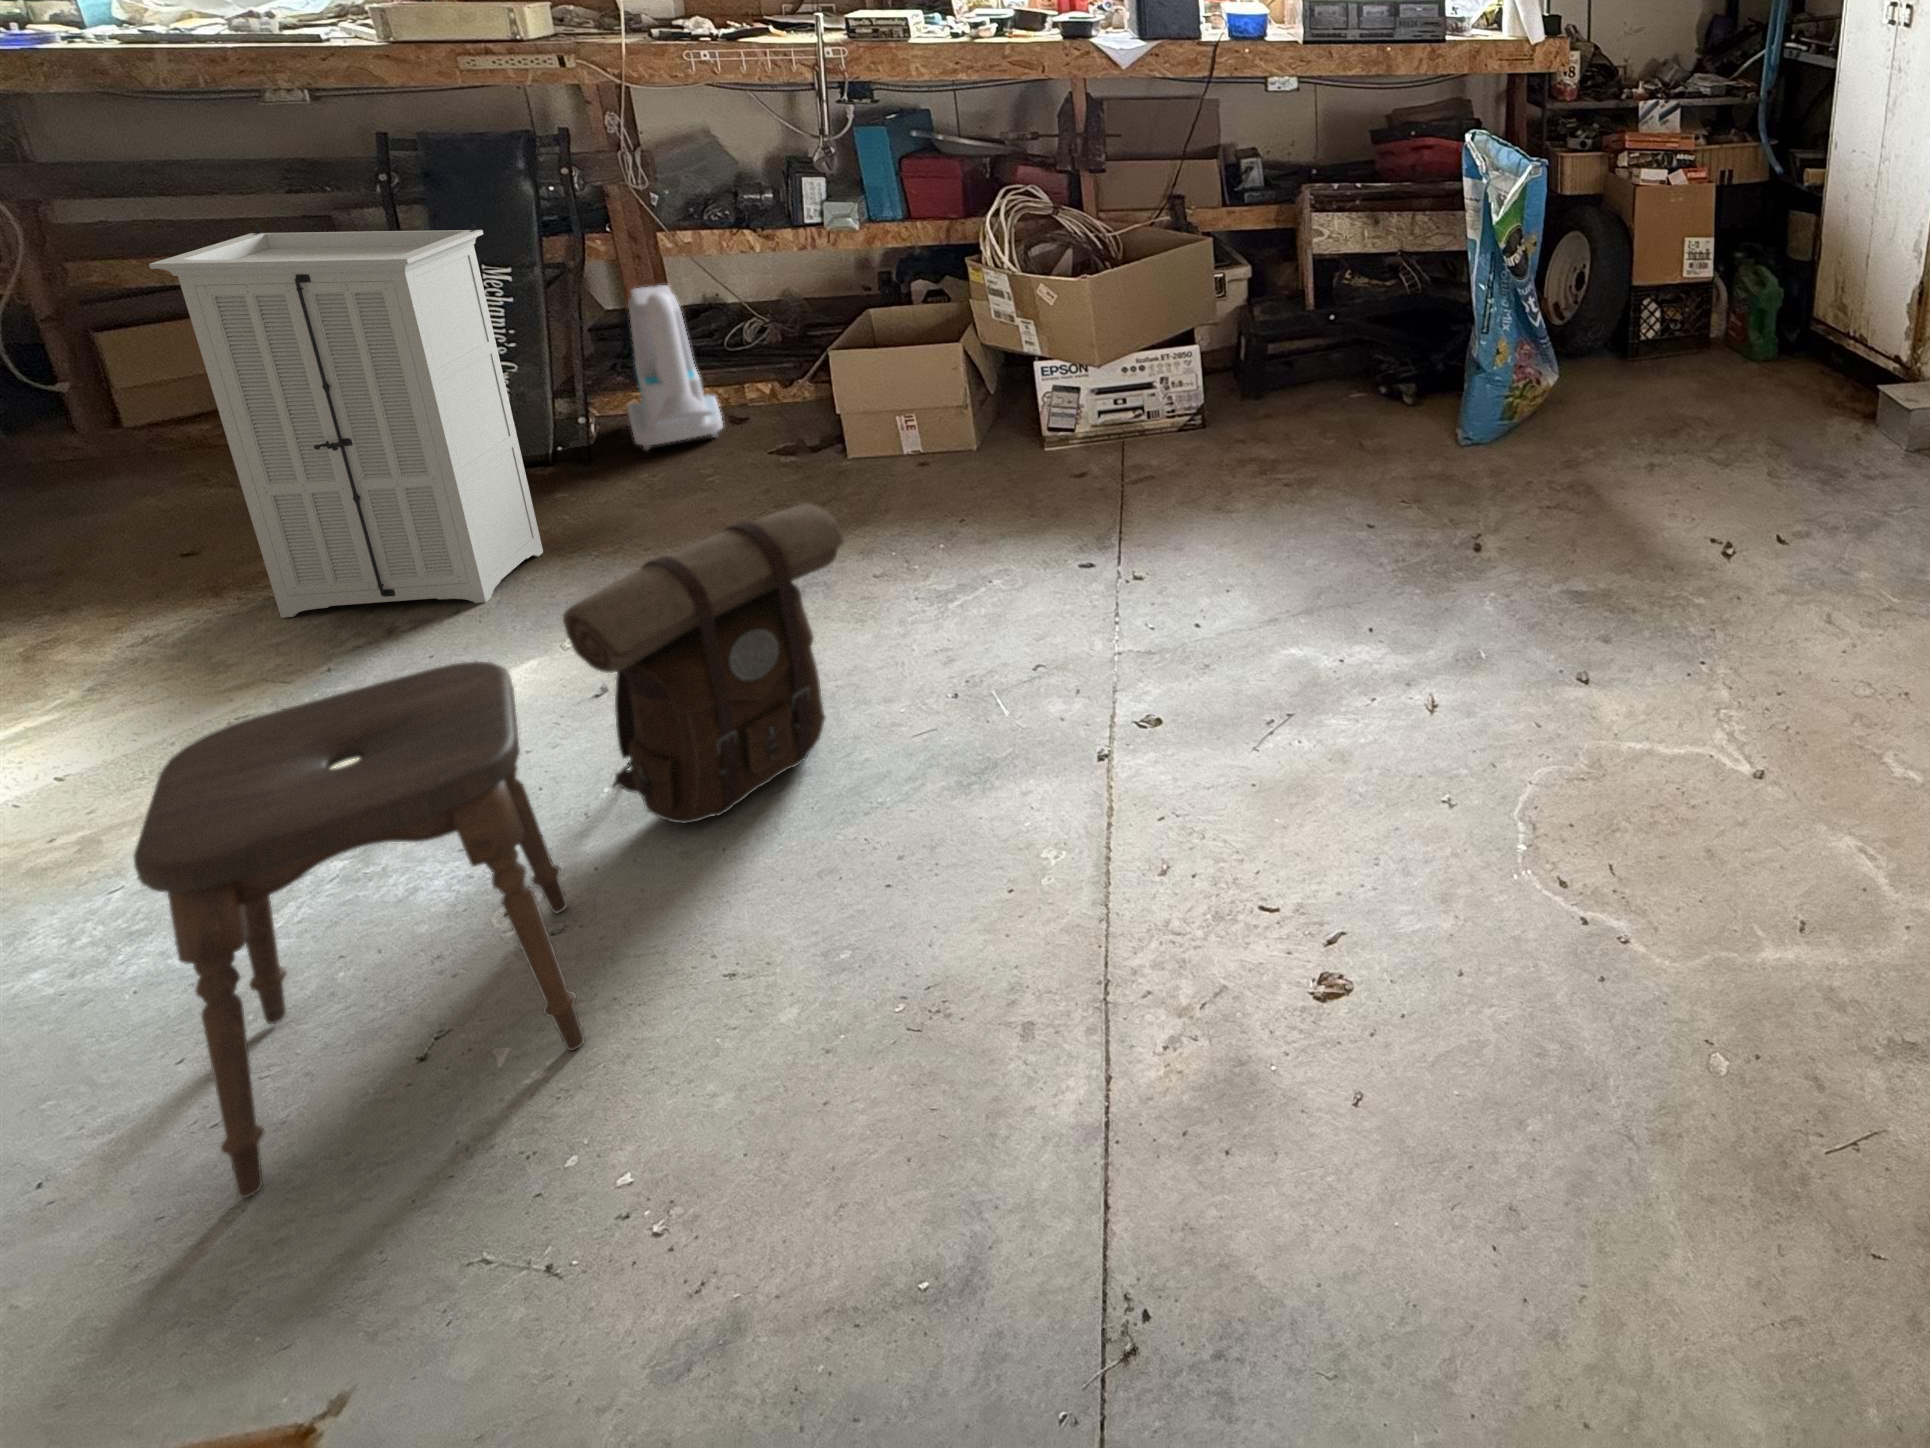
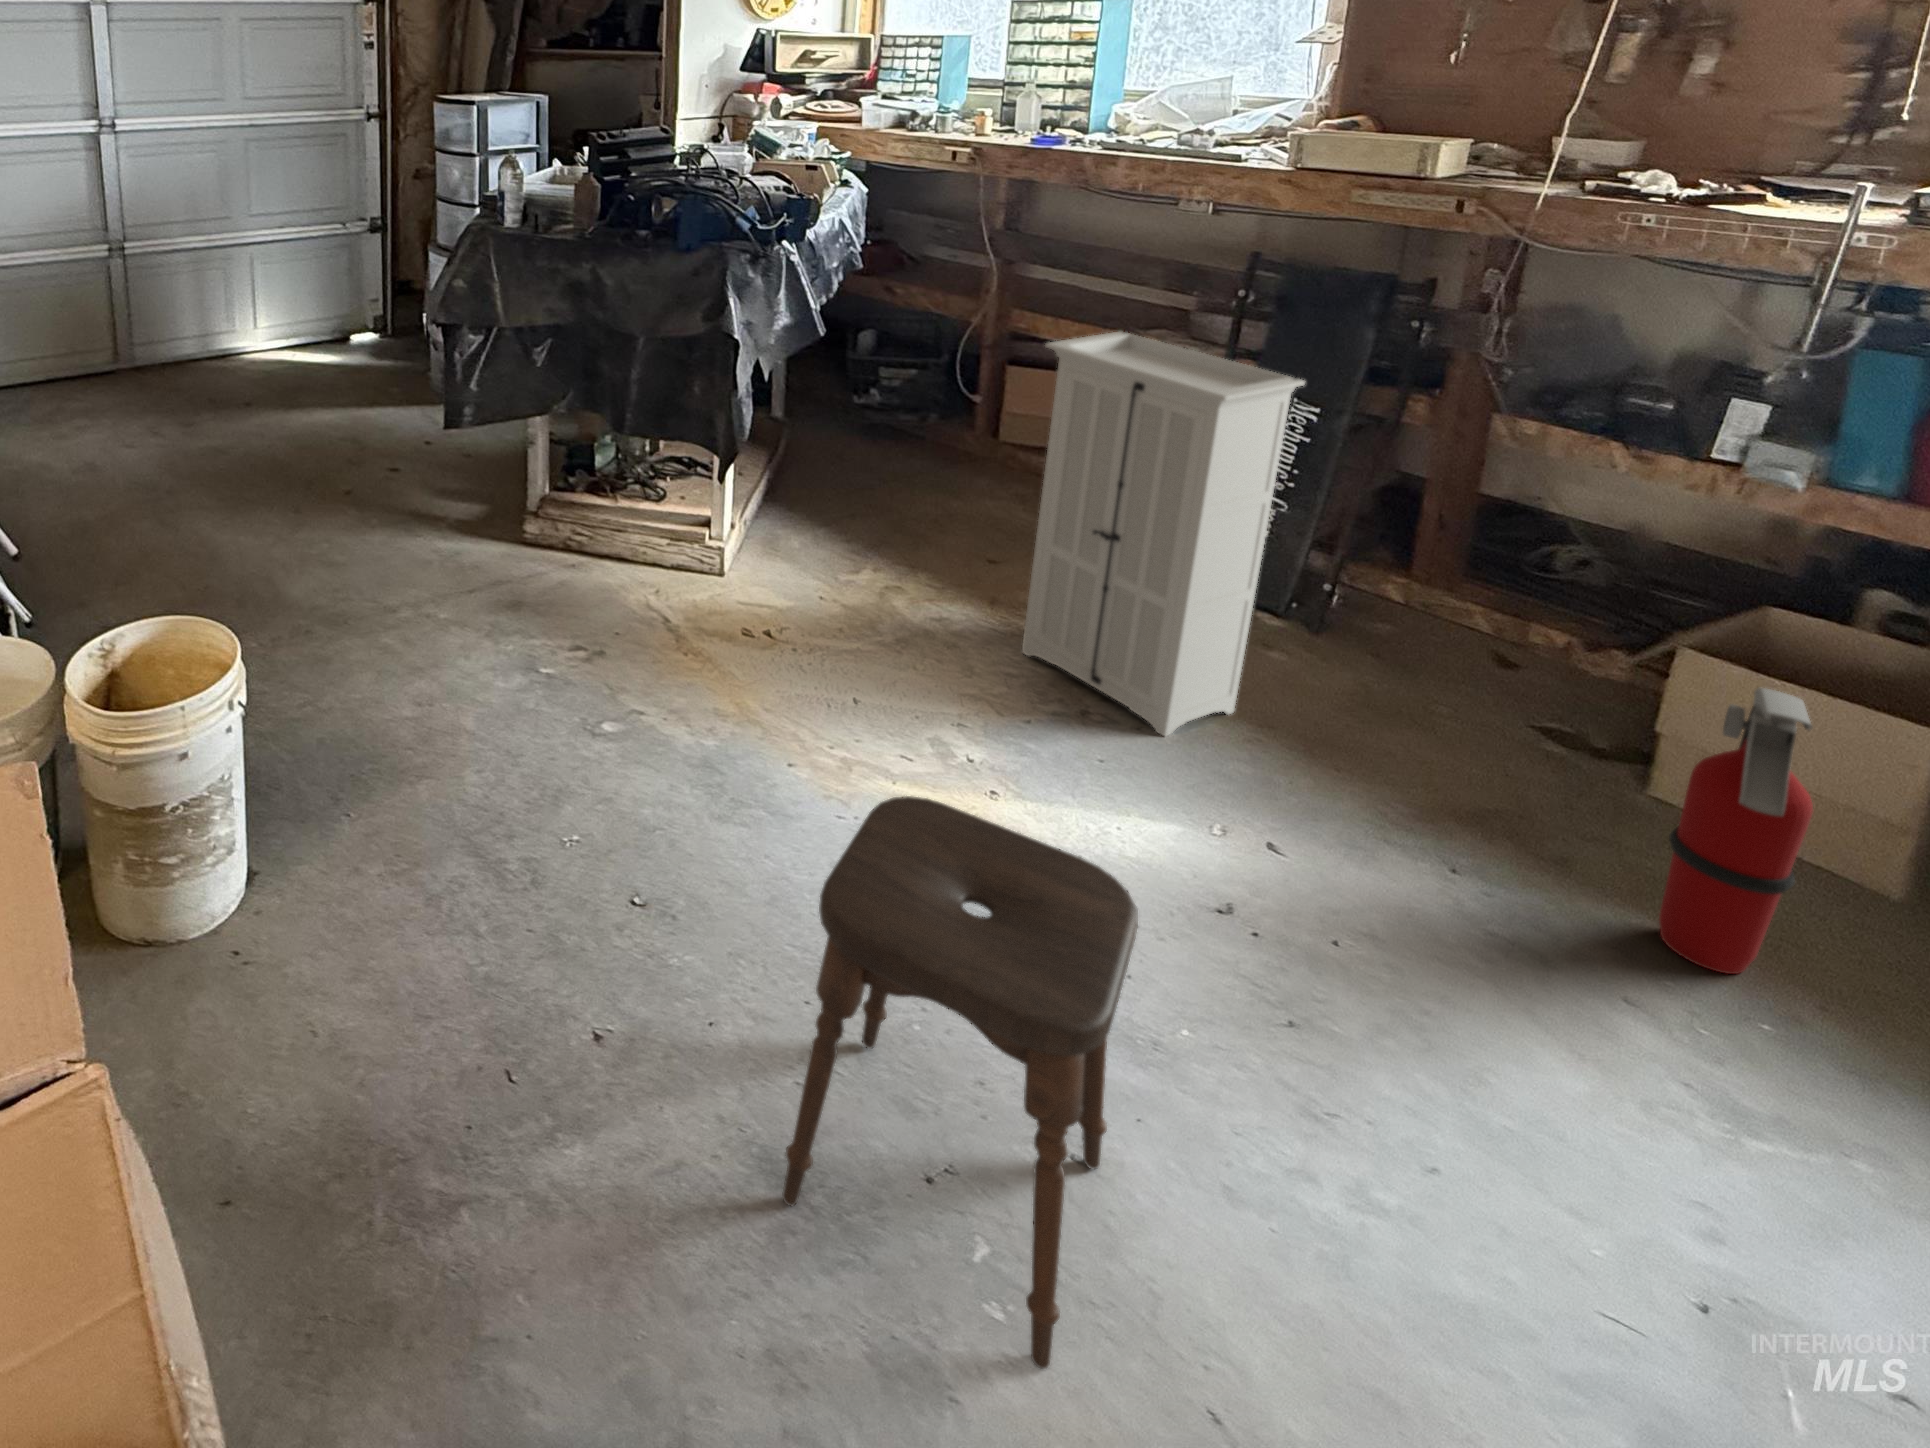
vacuum cleaner: present [628,285,723,450] -> none [1371,468,1487,673]
fire extinguisher: none [851,341,917,530] -> present [1659,688,1813,974]
backpack: present [563,503,843,823] -> none [1190,876,1626,1244]

